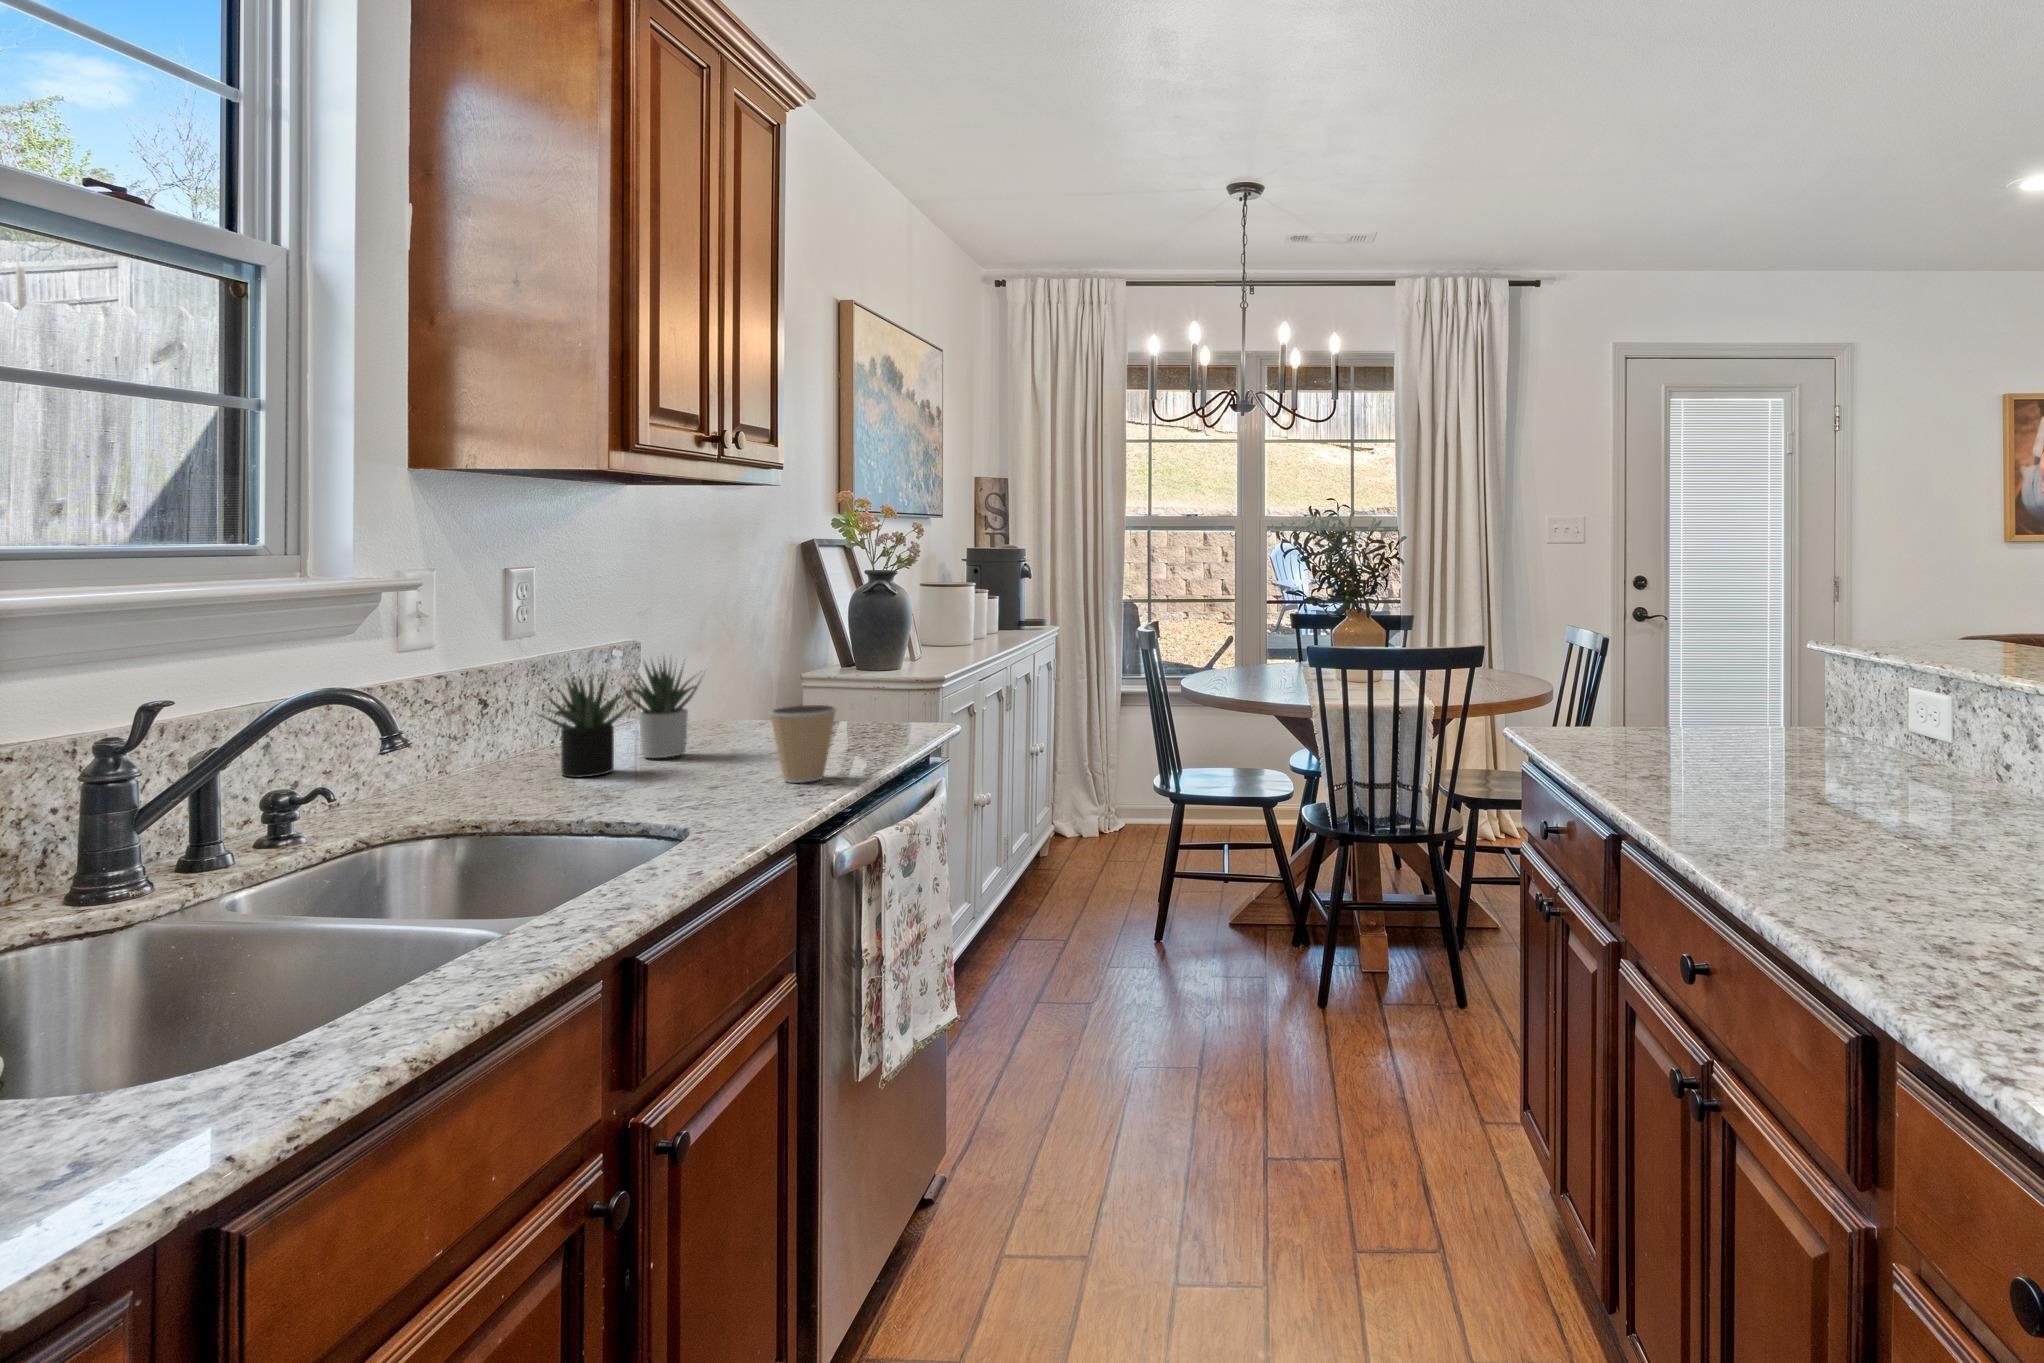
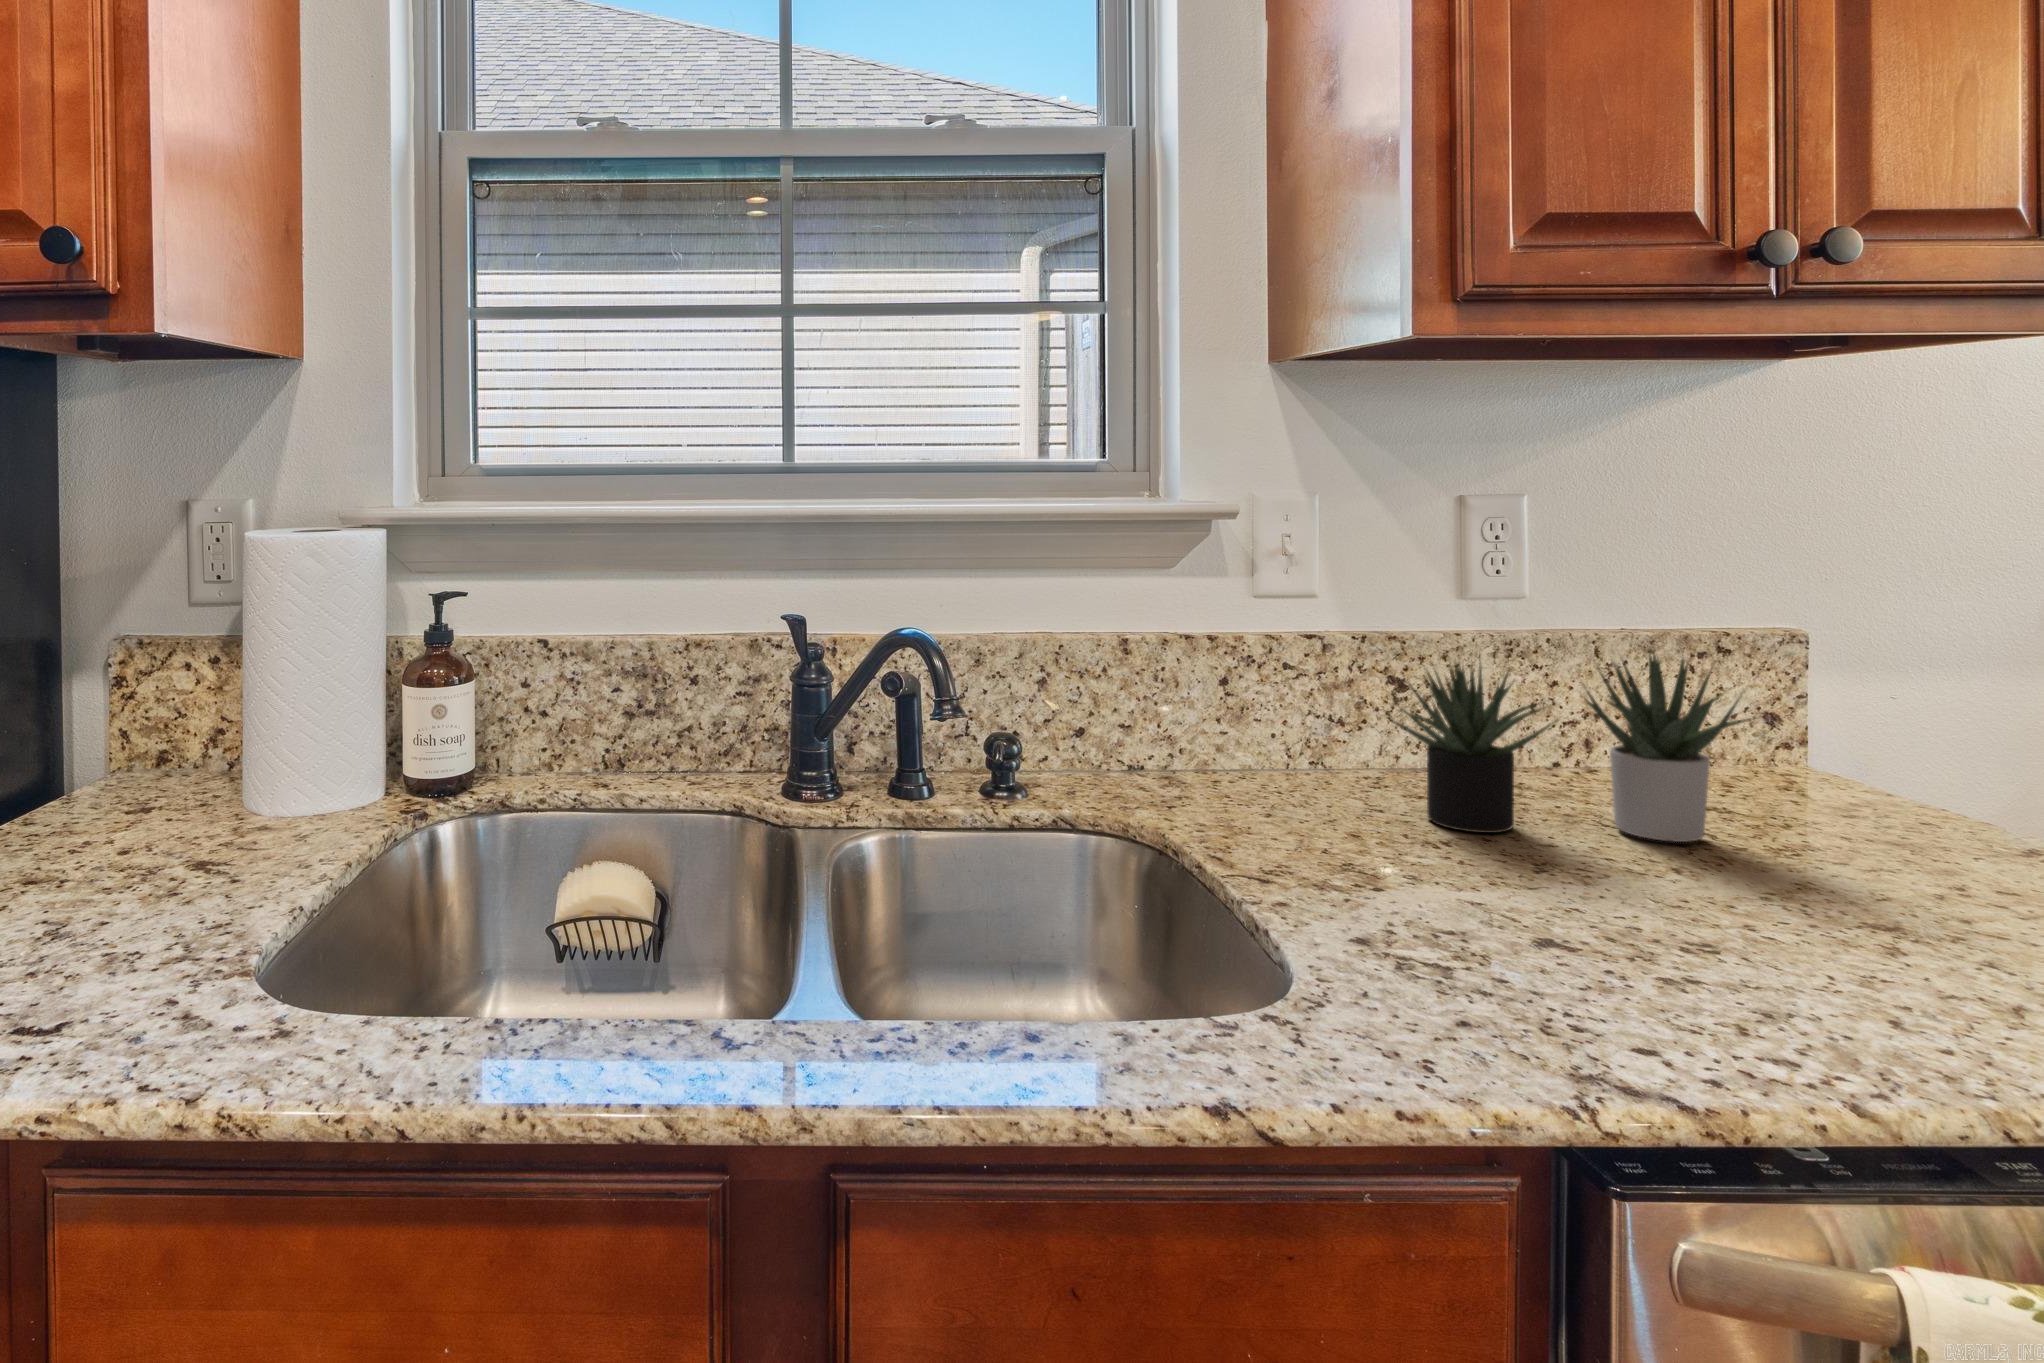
coffee cup: present [770,705,836,783] -> none [1688,804,1887,1005]

